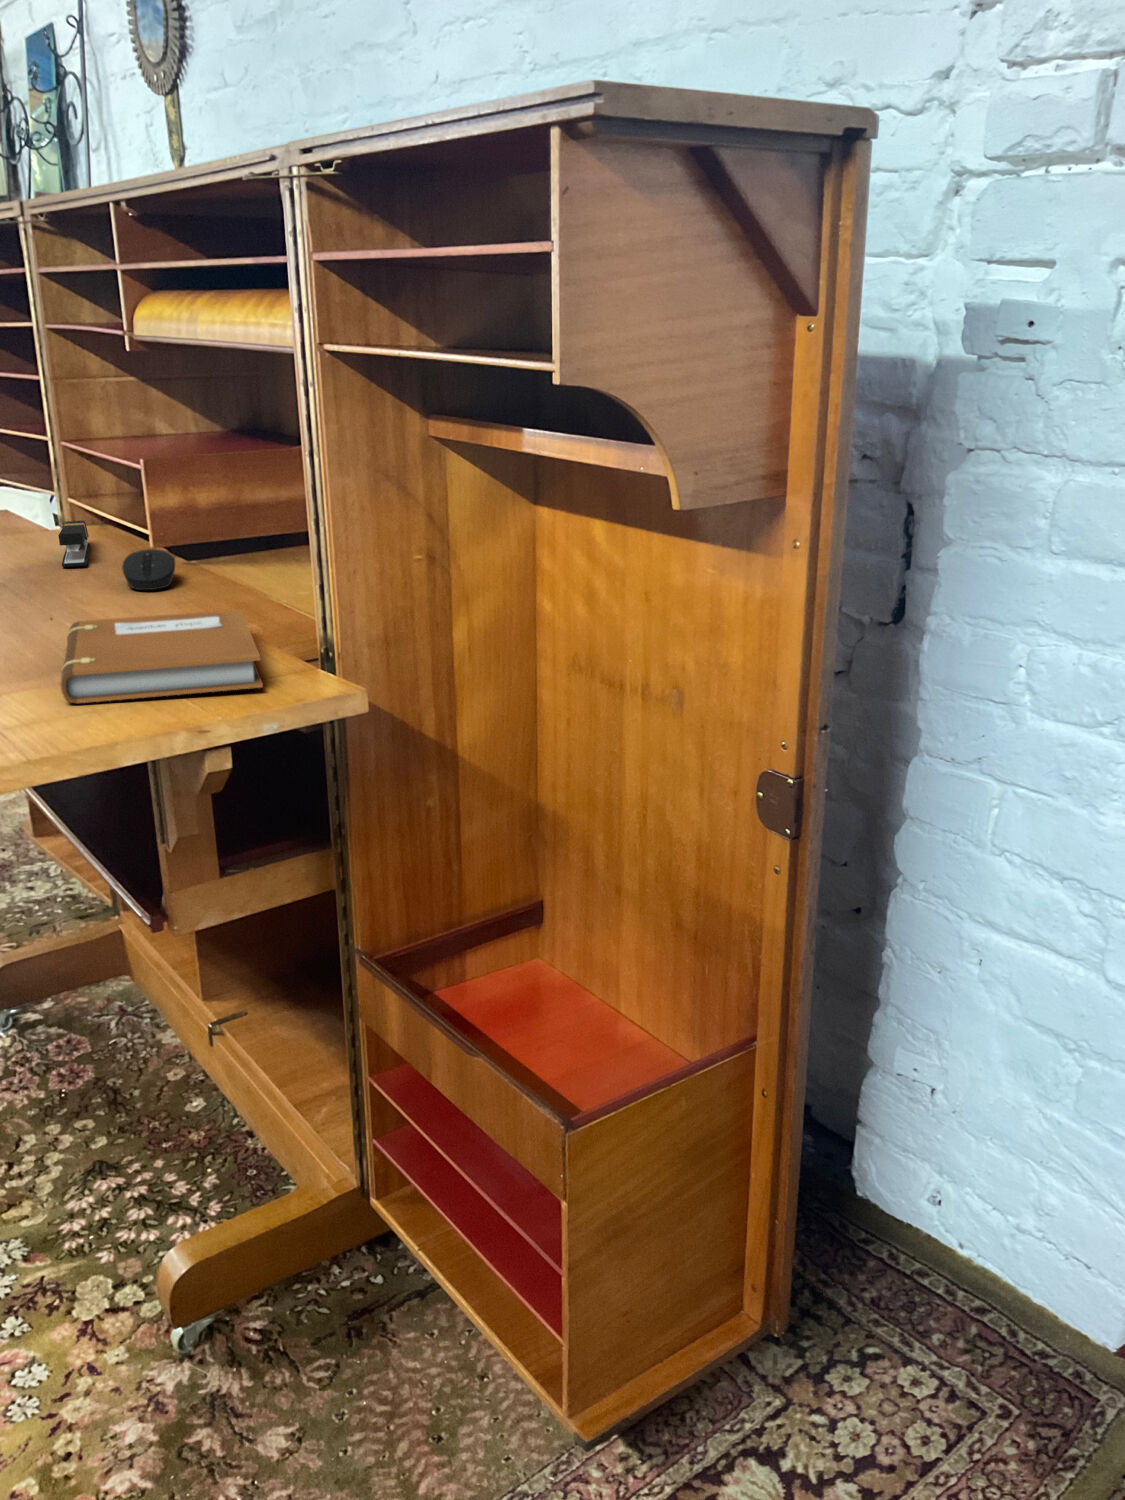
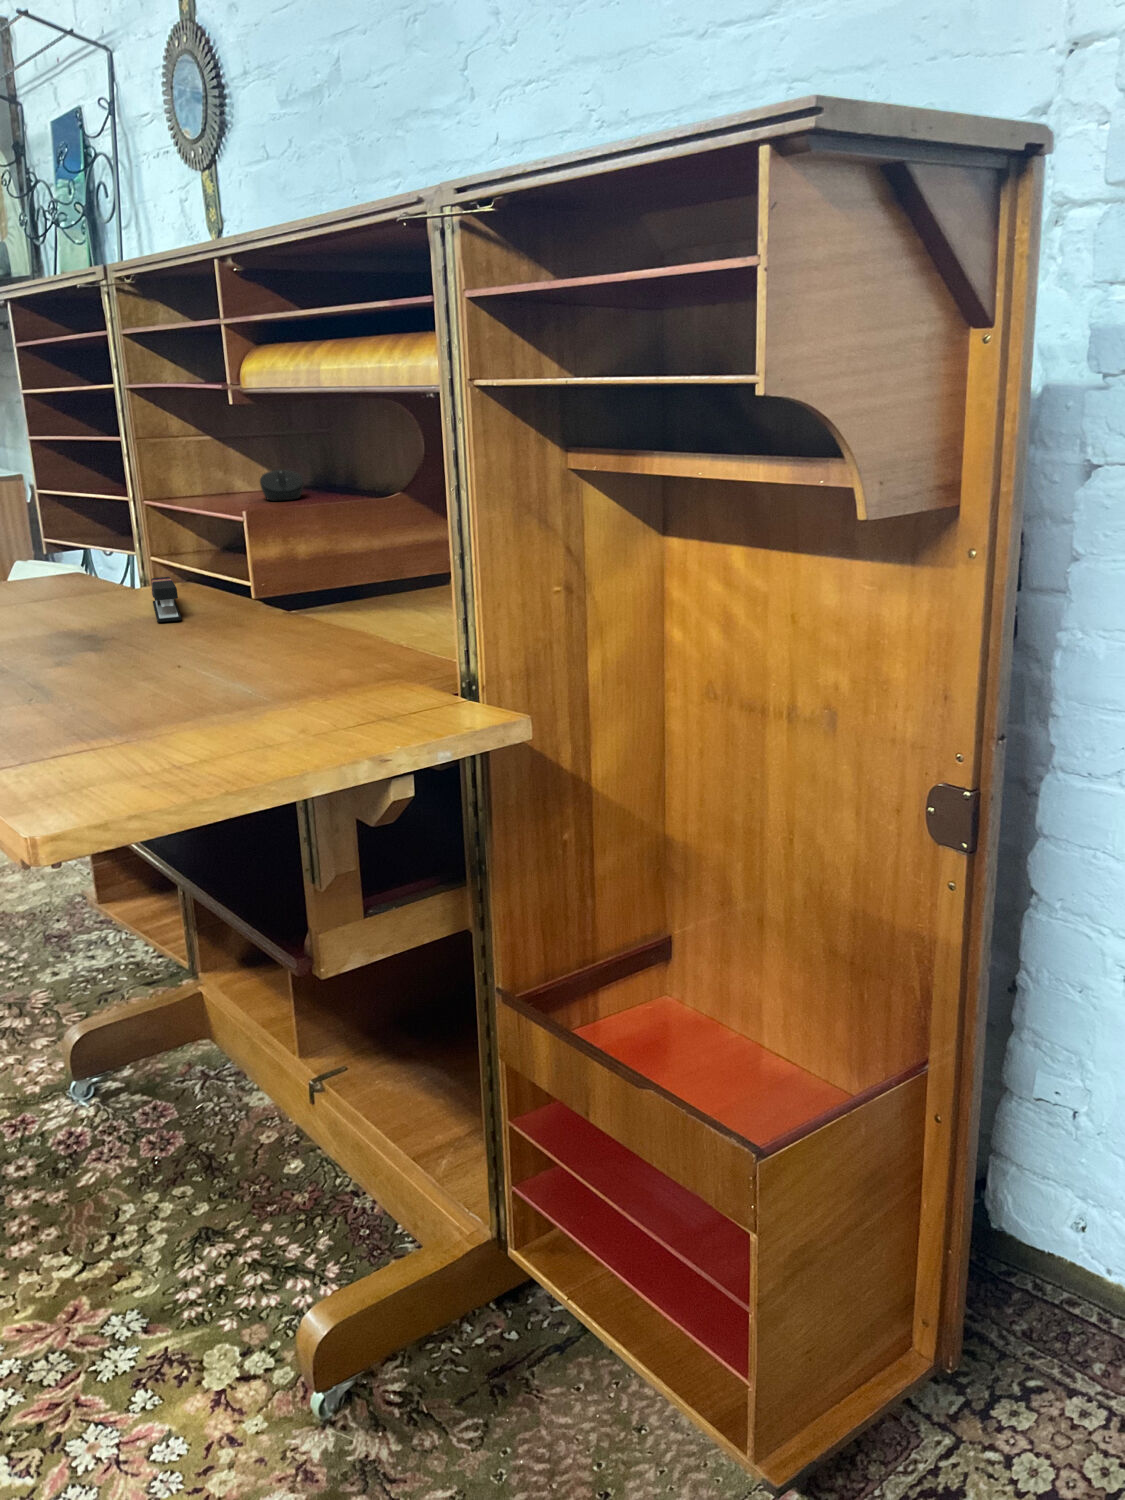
computer mouse: present [122,549,175,590] -> present [260,470,304,500]
notebook: present [61,610,263,703] -> none [201,653,414,747]

